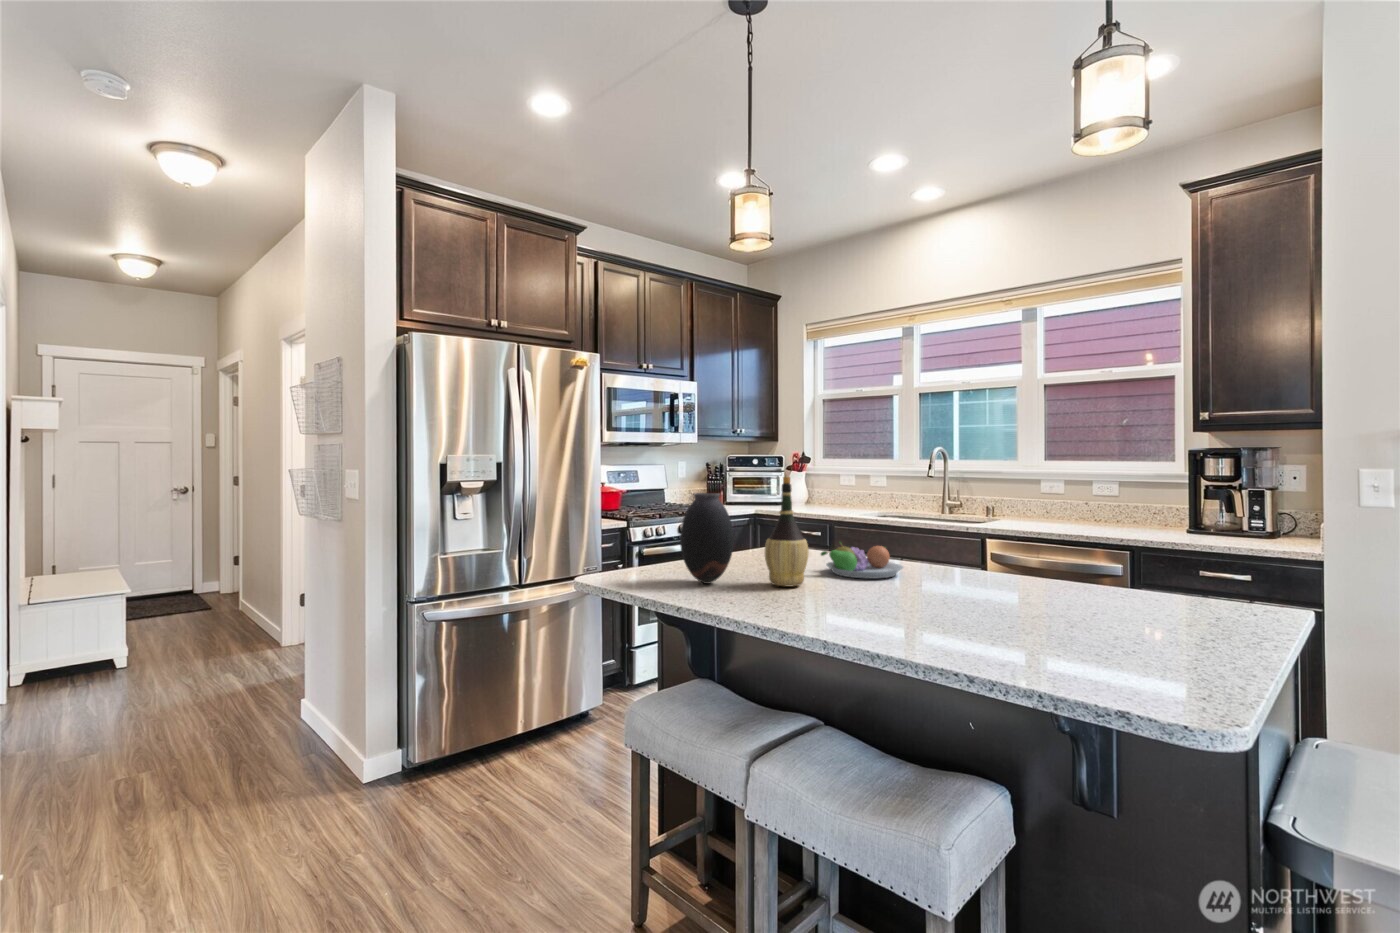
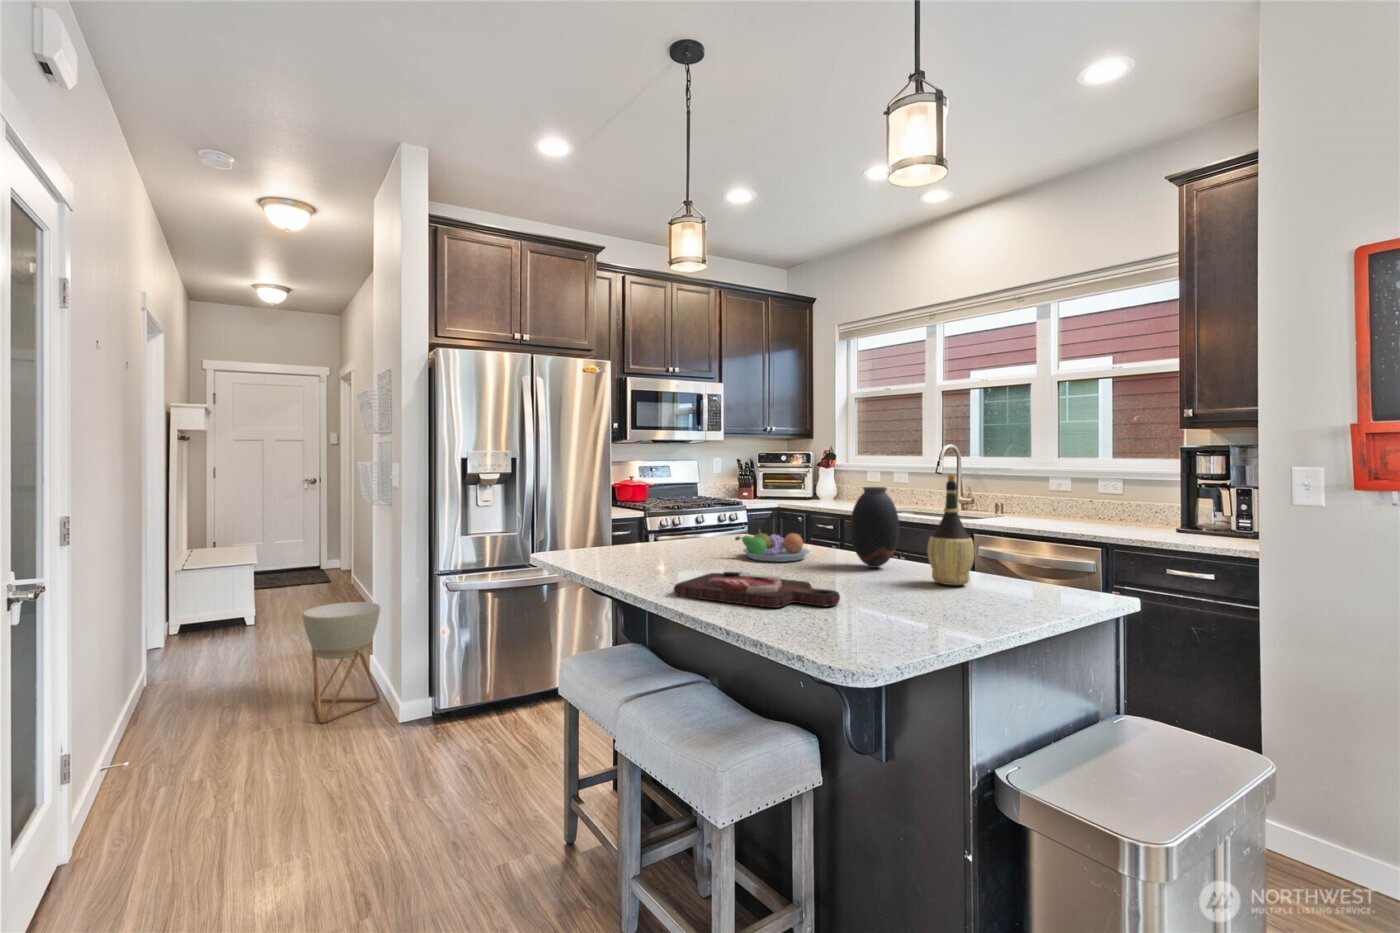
wine bottle: present [765,477,809,586] -> present [927,474,974,585]
vase: present [680,493,734,584] -> present [850,487,899,568]
cutting board: none [834,597,1039,640] -> present [674,572,840,608]
planter: none [231,638,330,792] -> present [302,602,380,723]

